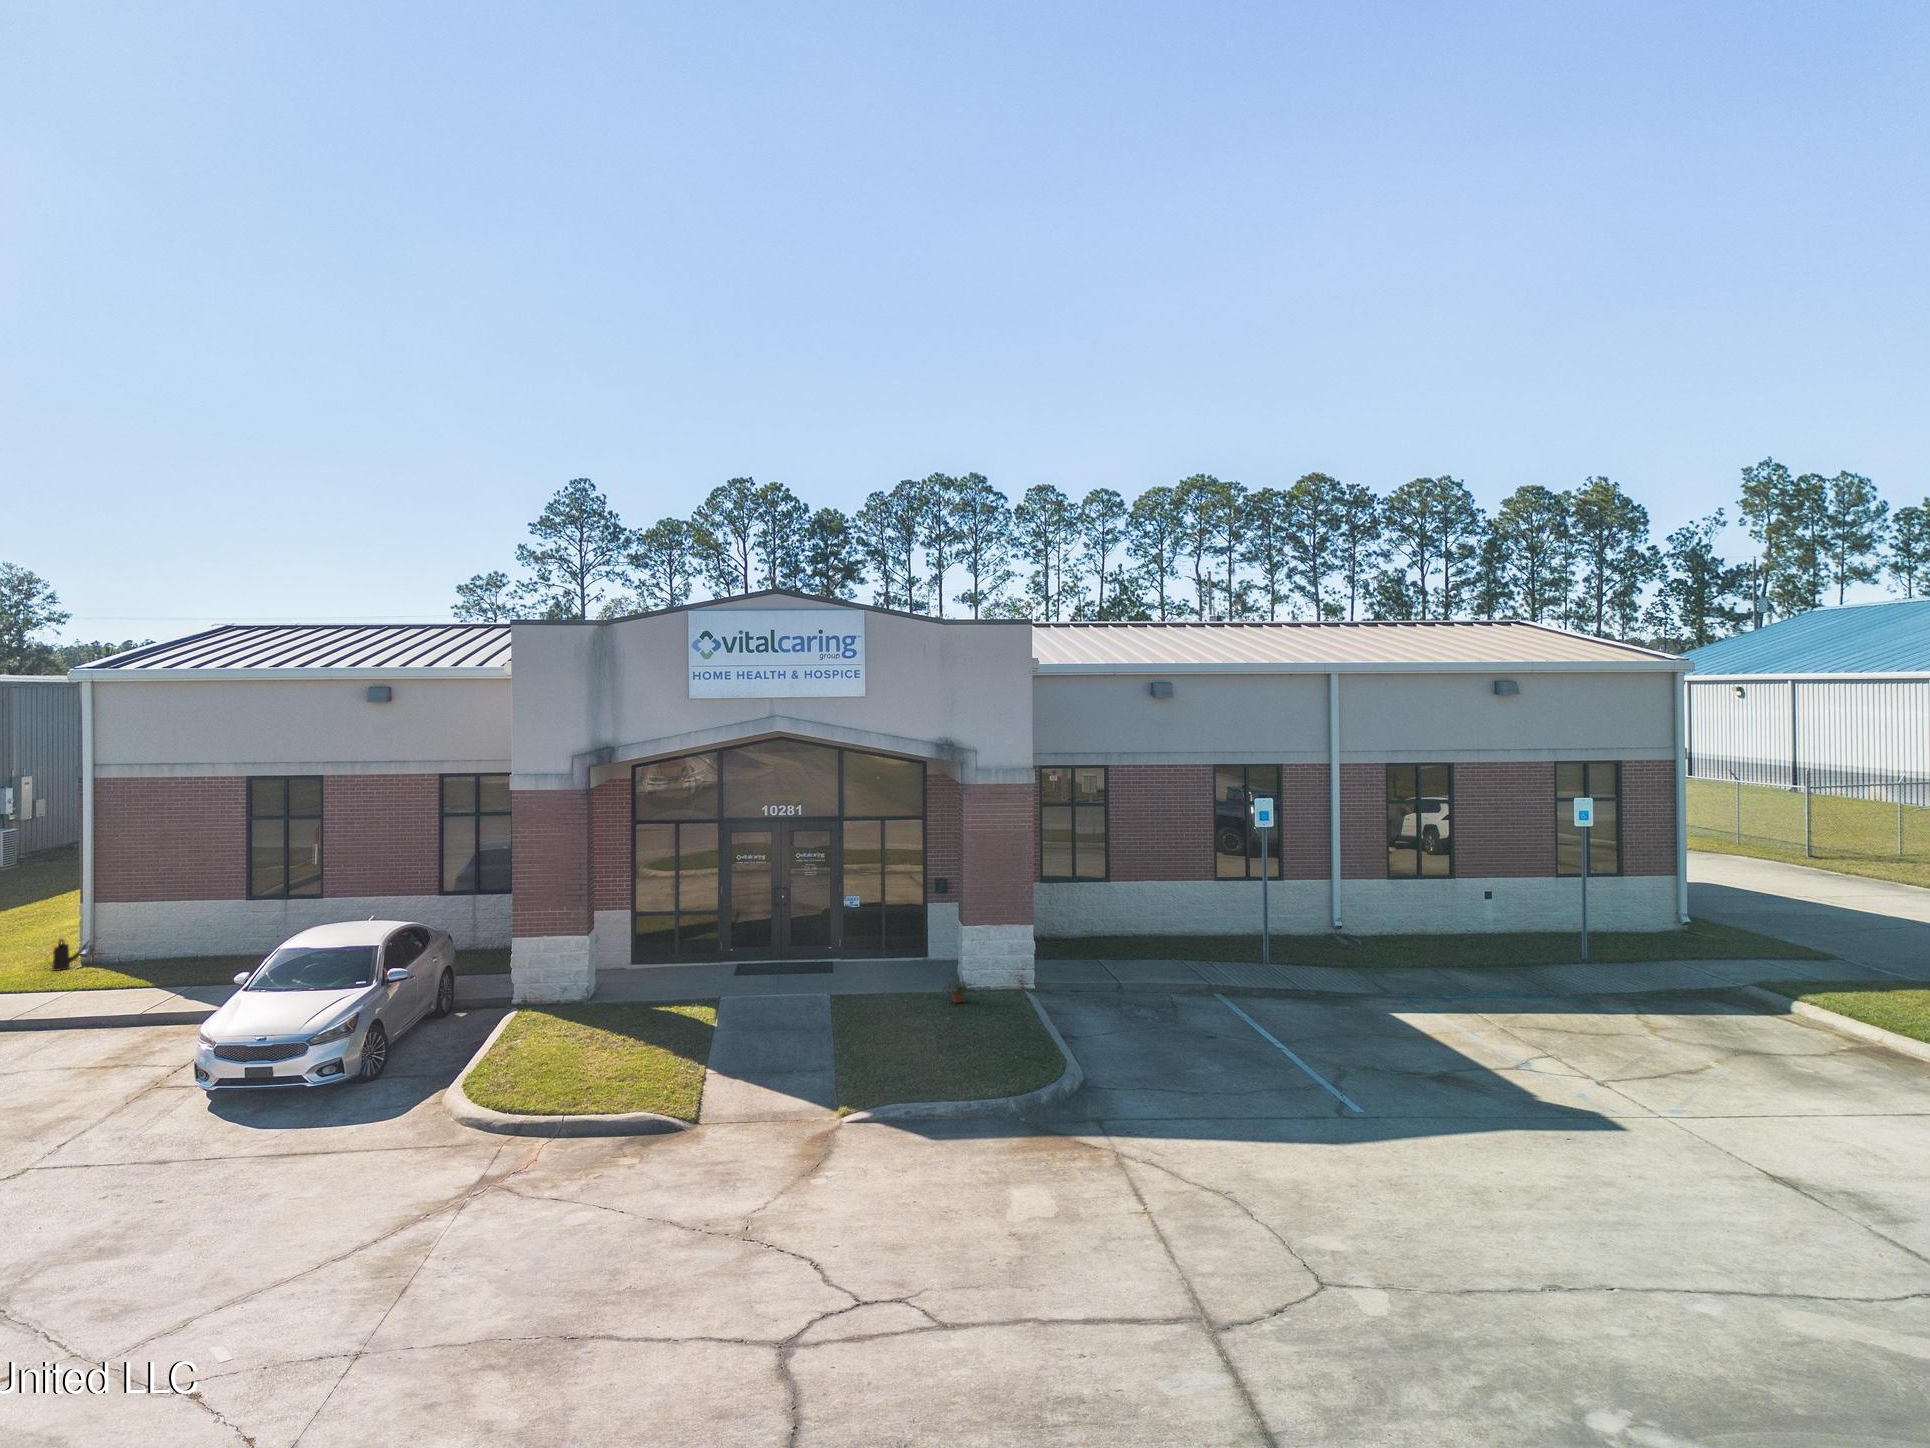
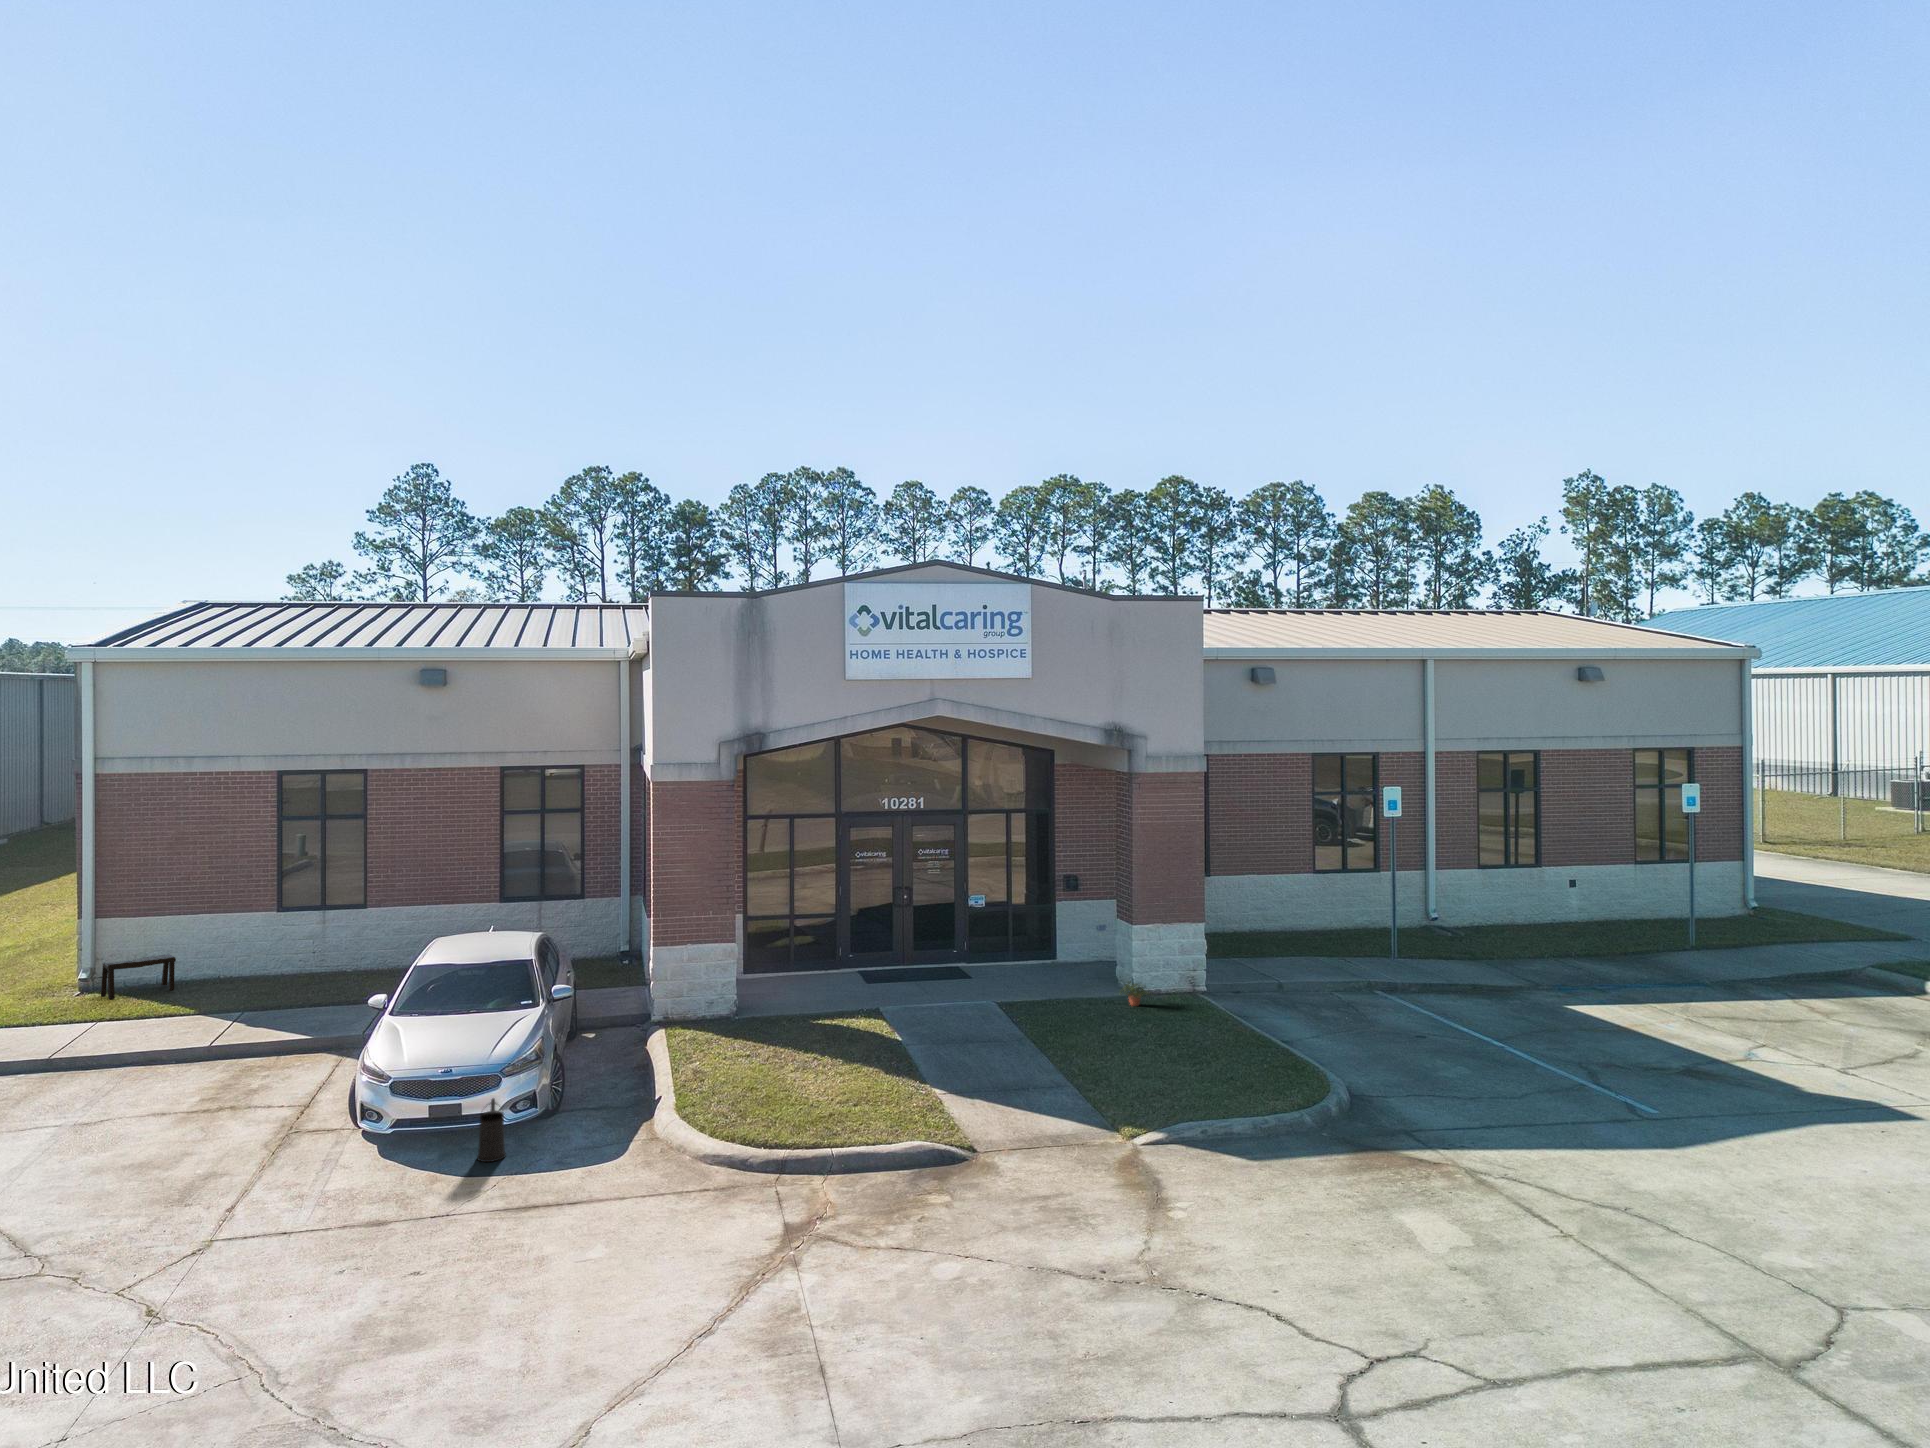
bench: none [98,934,159,971] -> present [101,954,176,999]
watering can: present [52,939,90,971] -> present [477,1098,506,1162]

